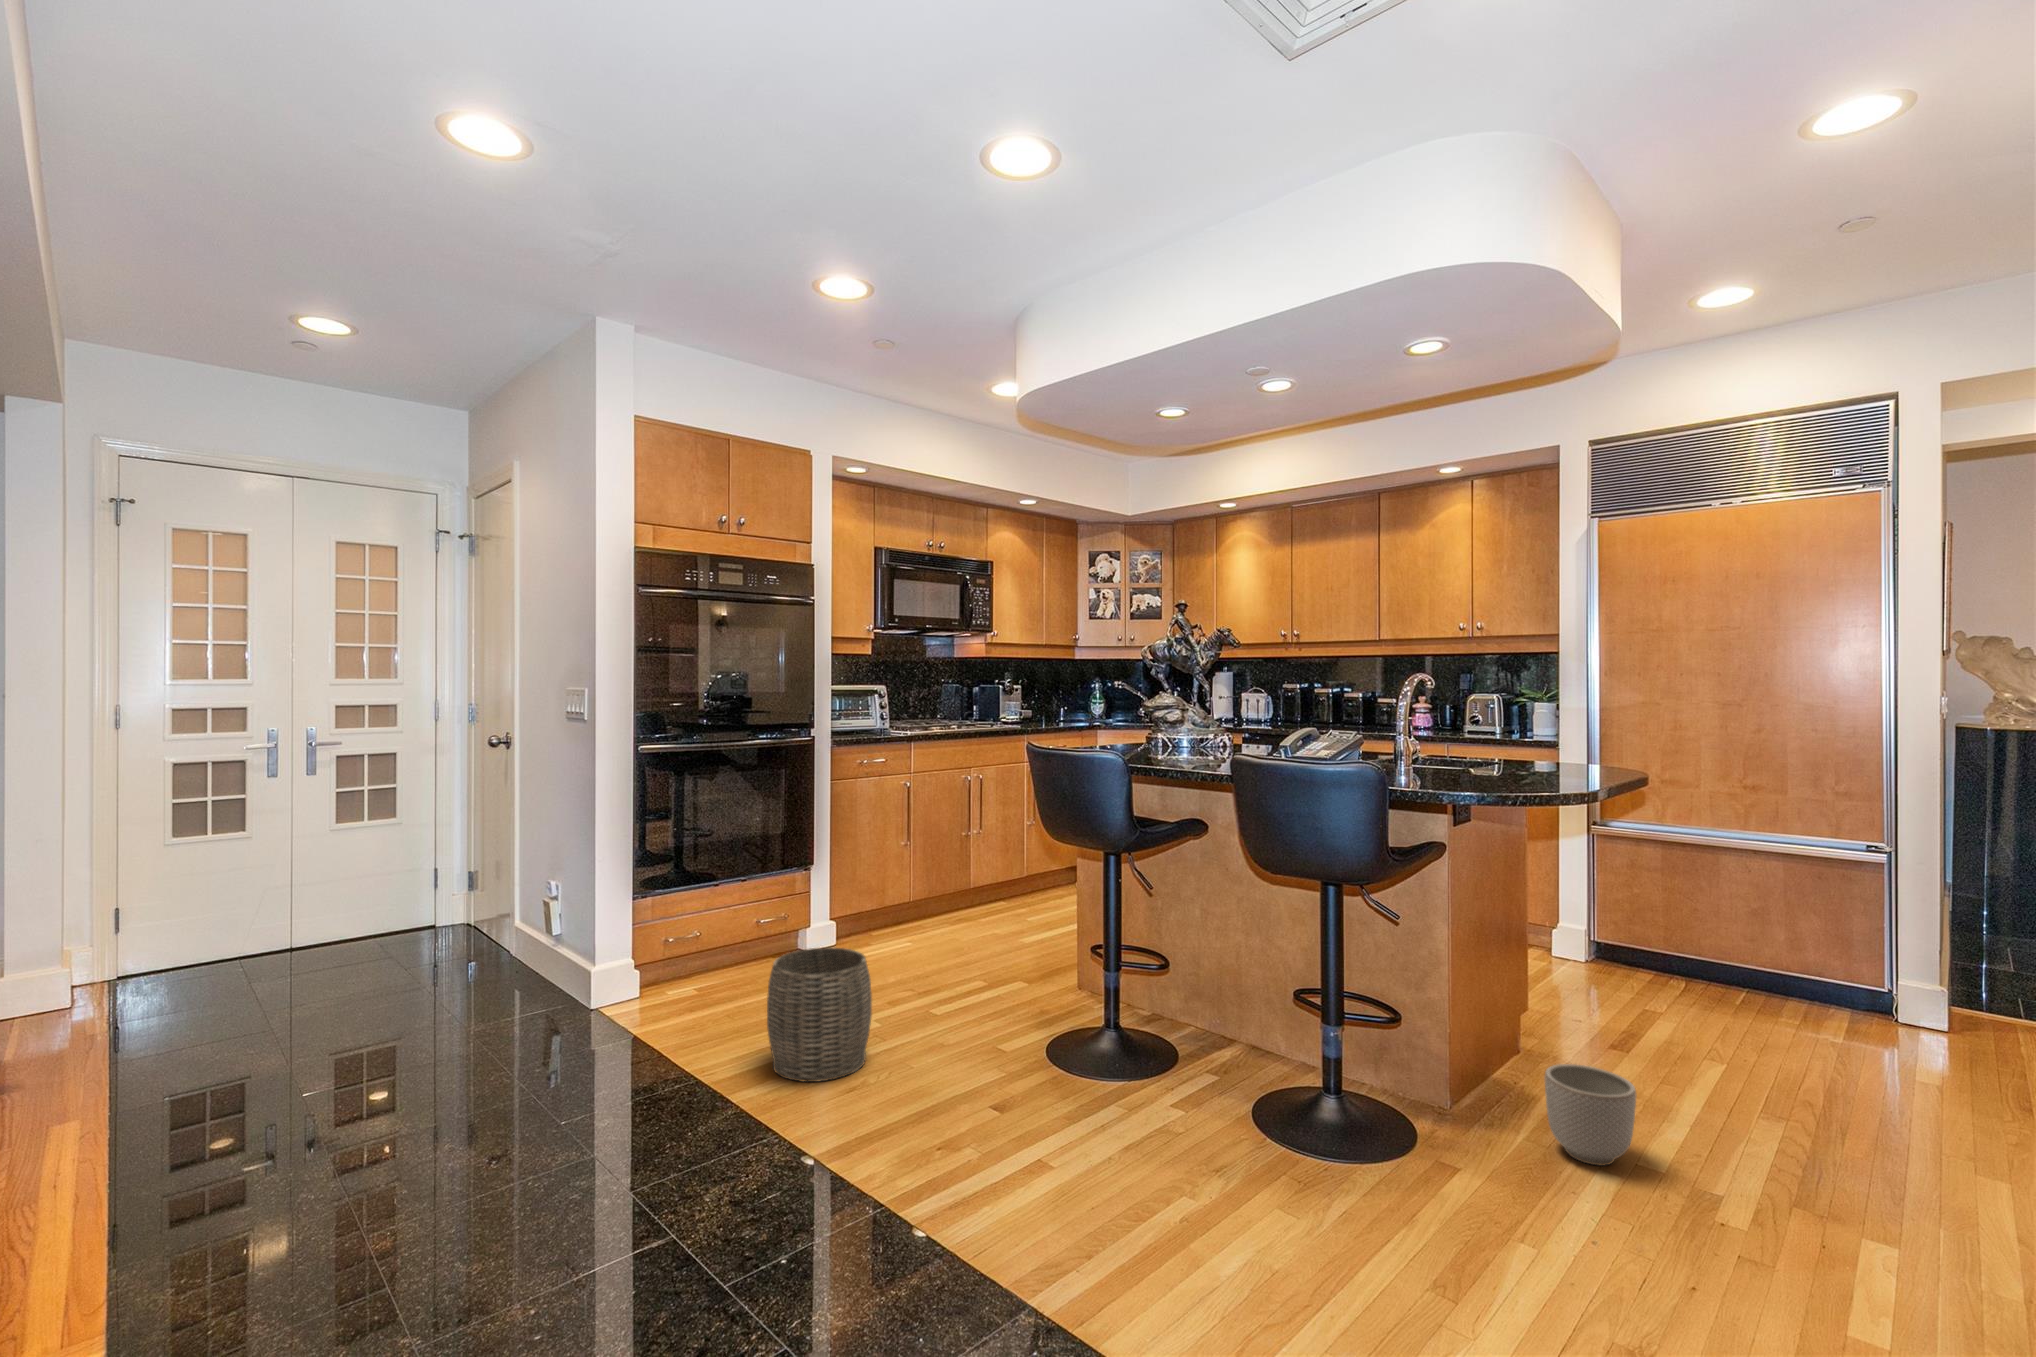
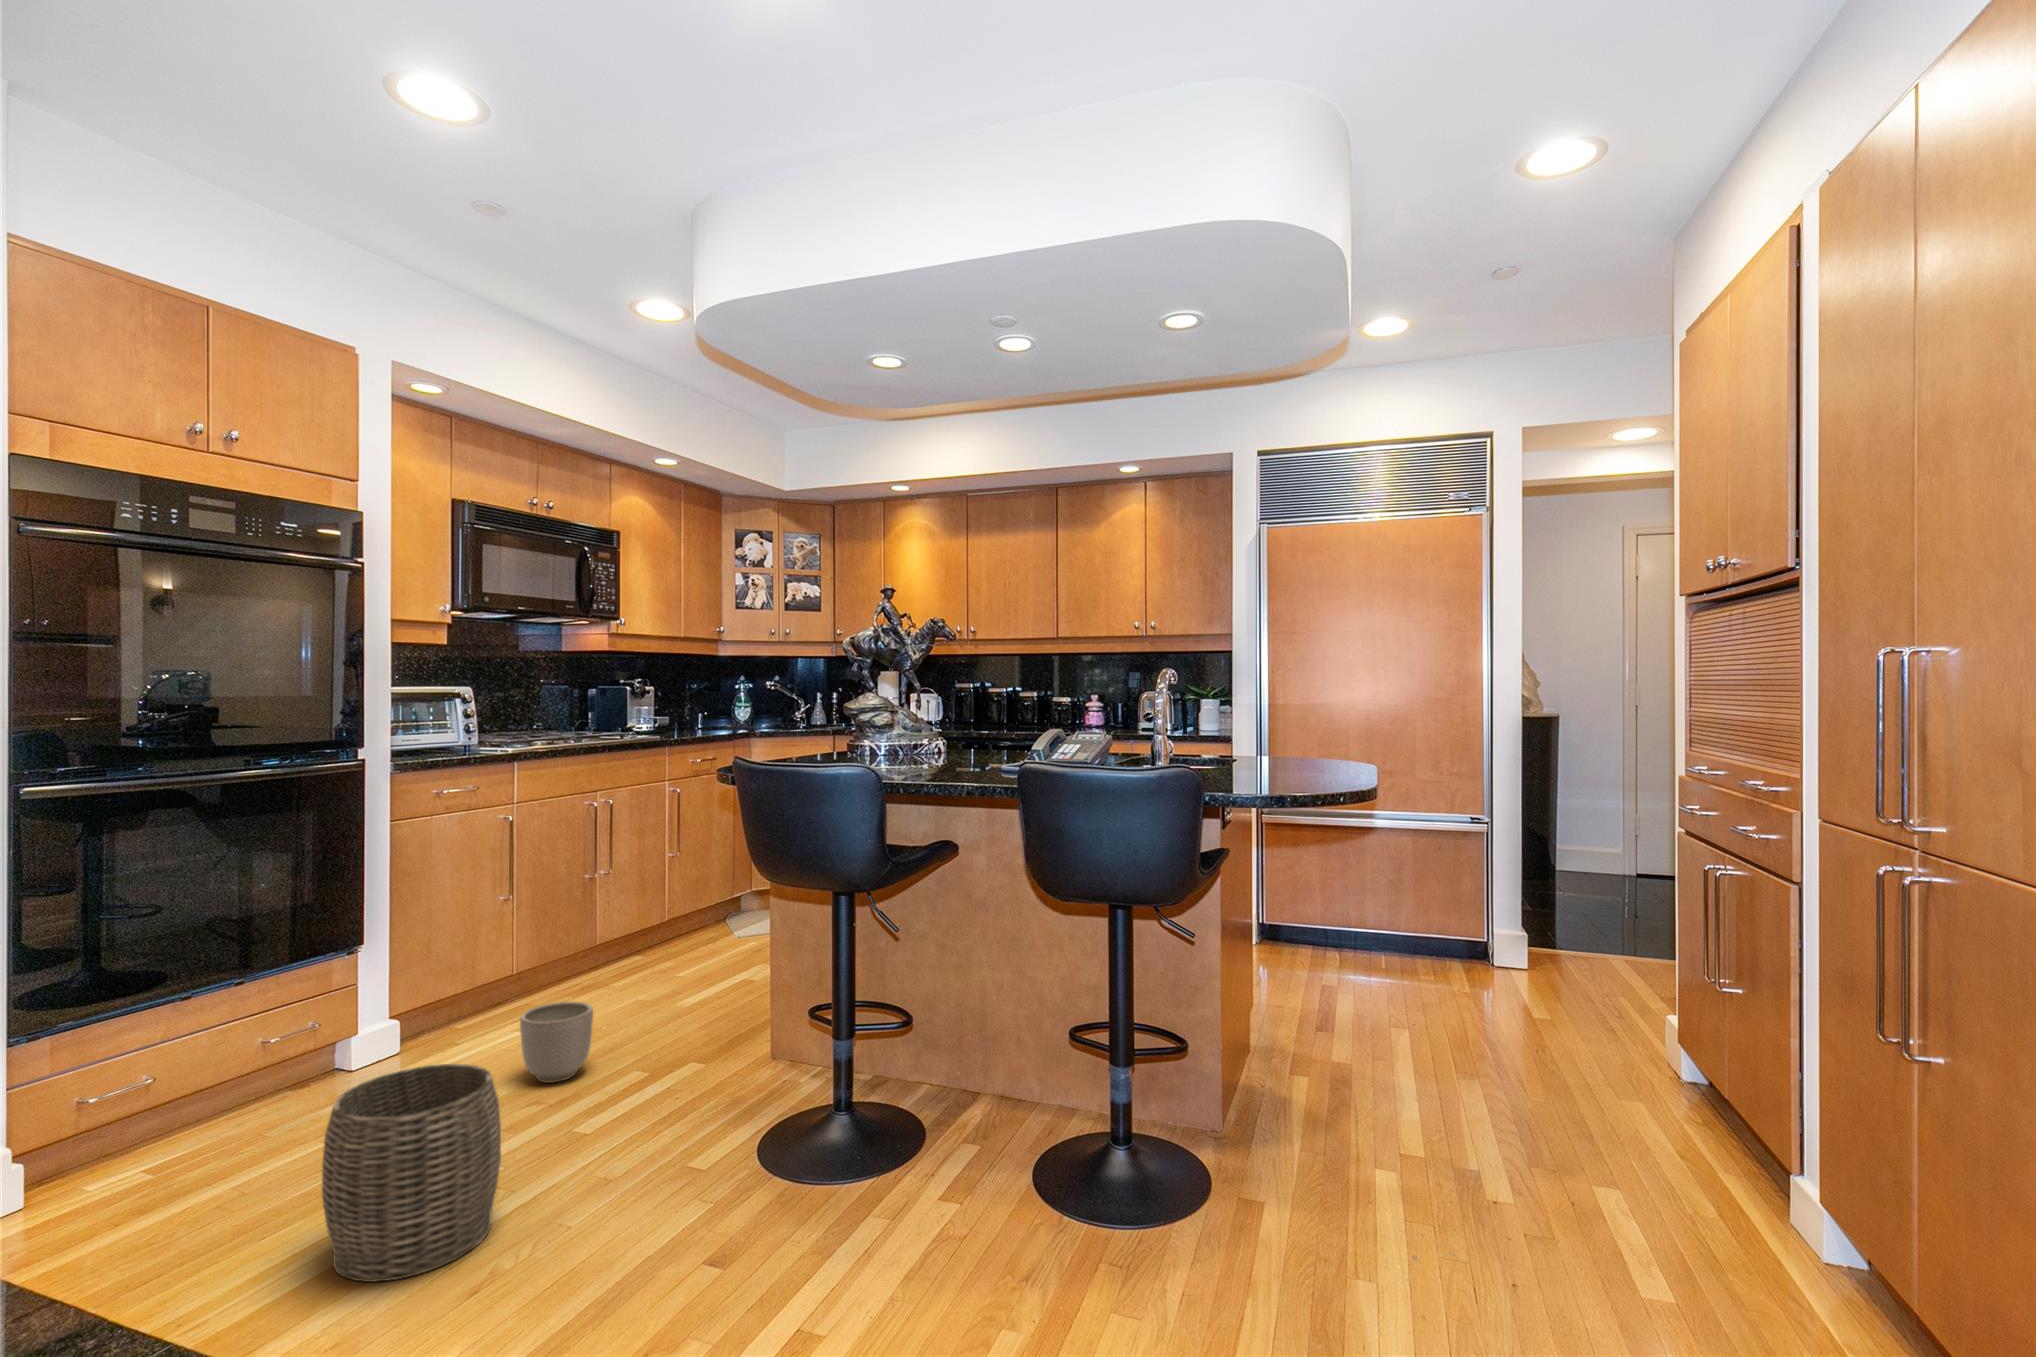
planter: present [1545,1064,1636,1165] -> present [520,1001,593,1083]

